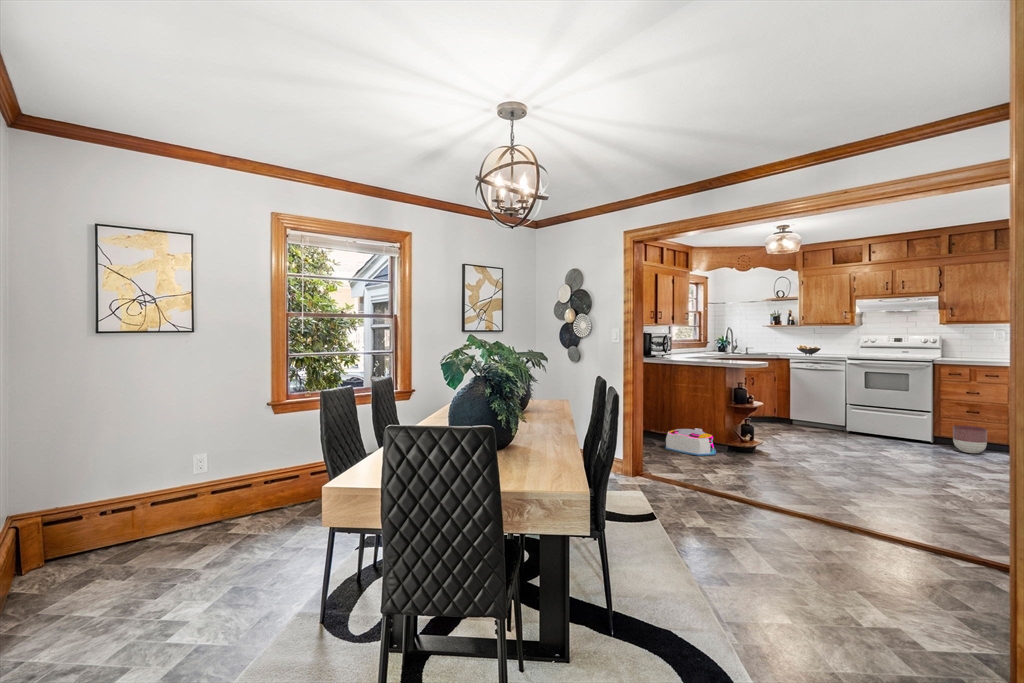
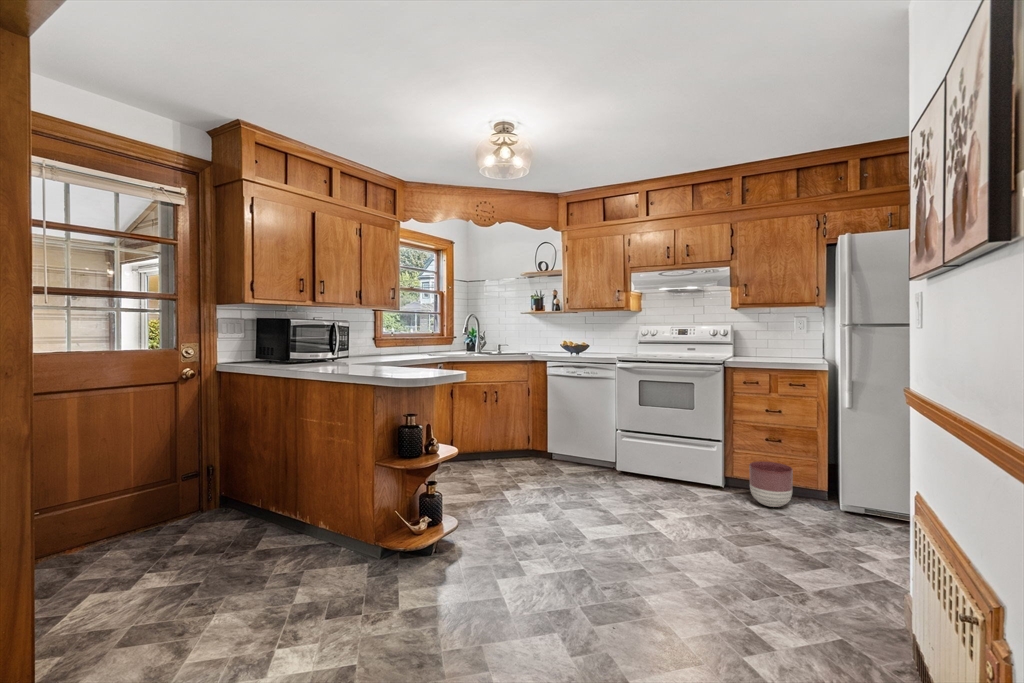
storage bin: present [665,428,716,456] -> none [259,510,363,587]

